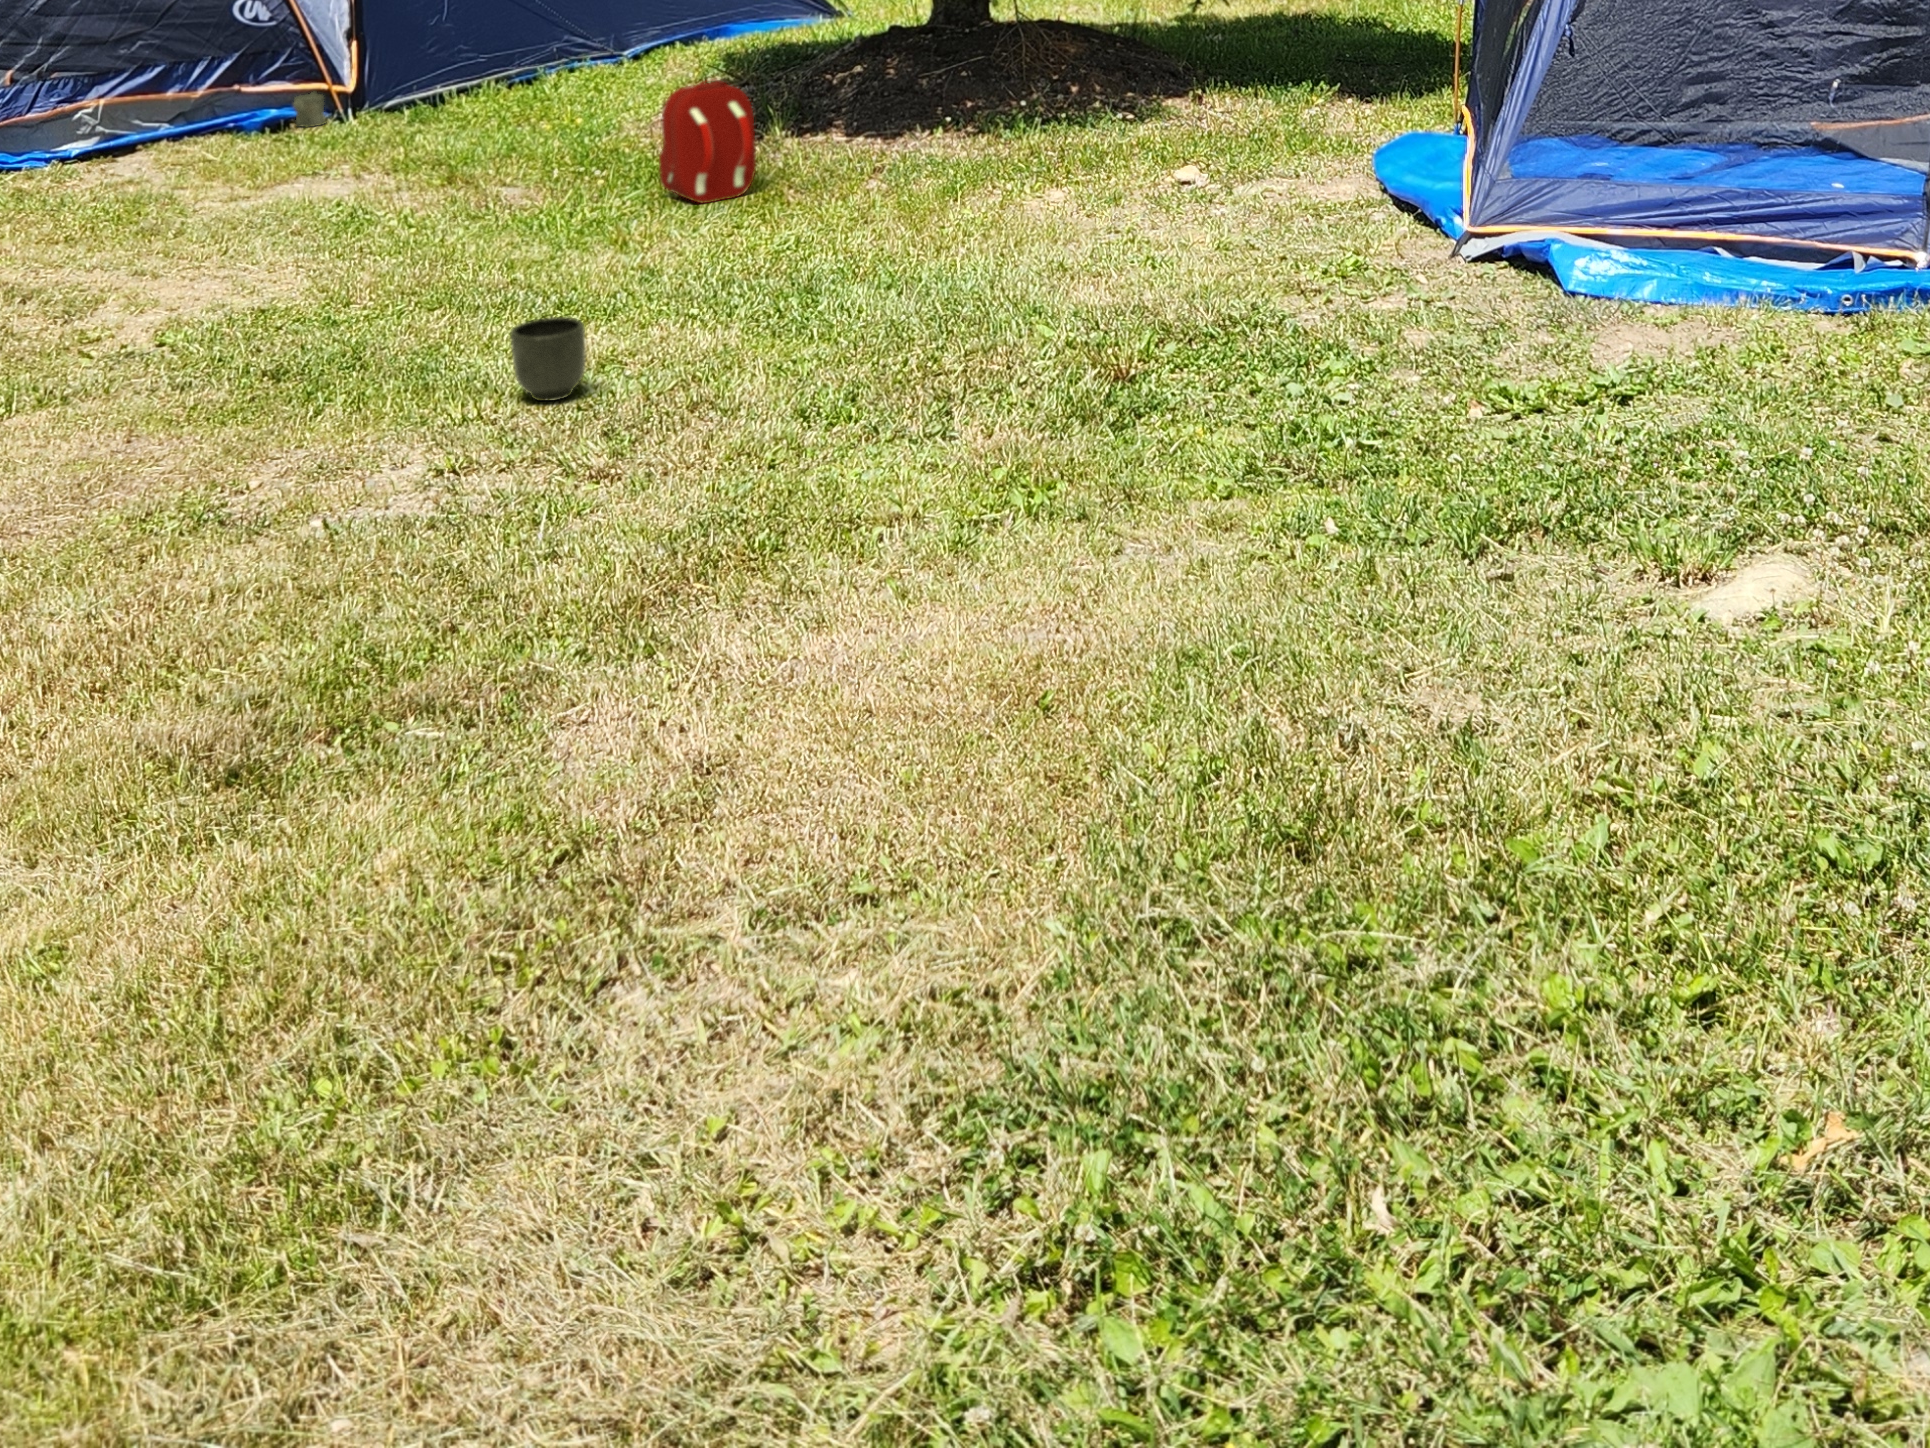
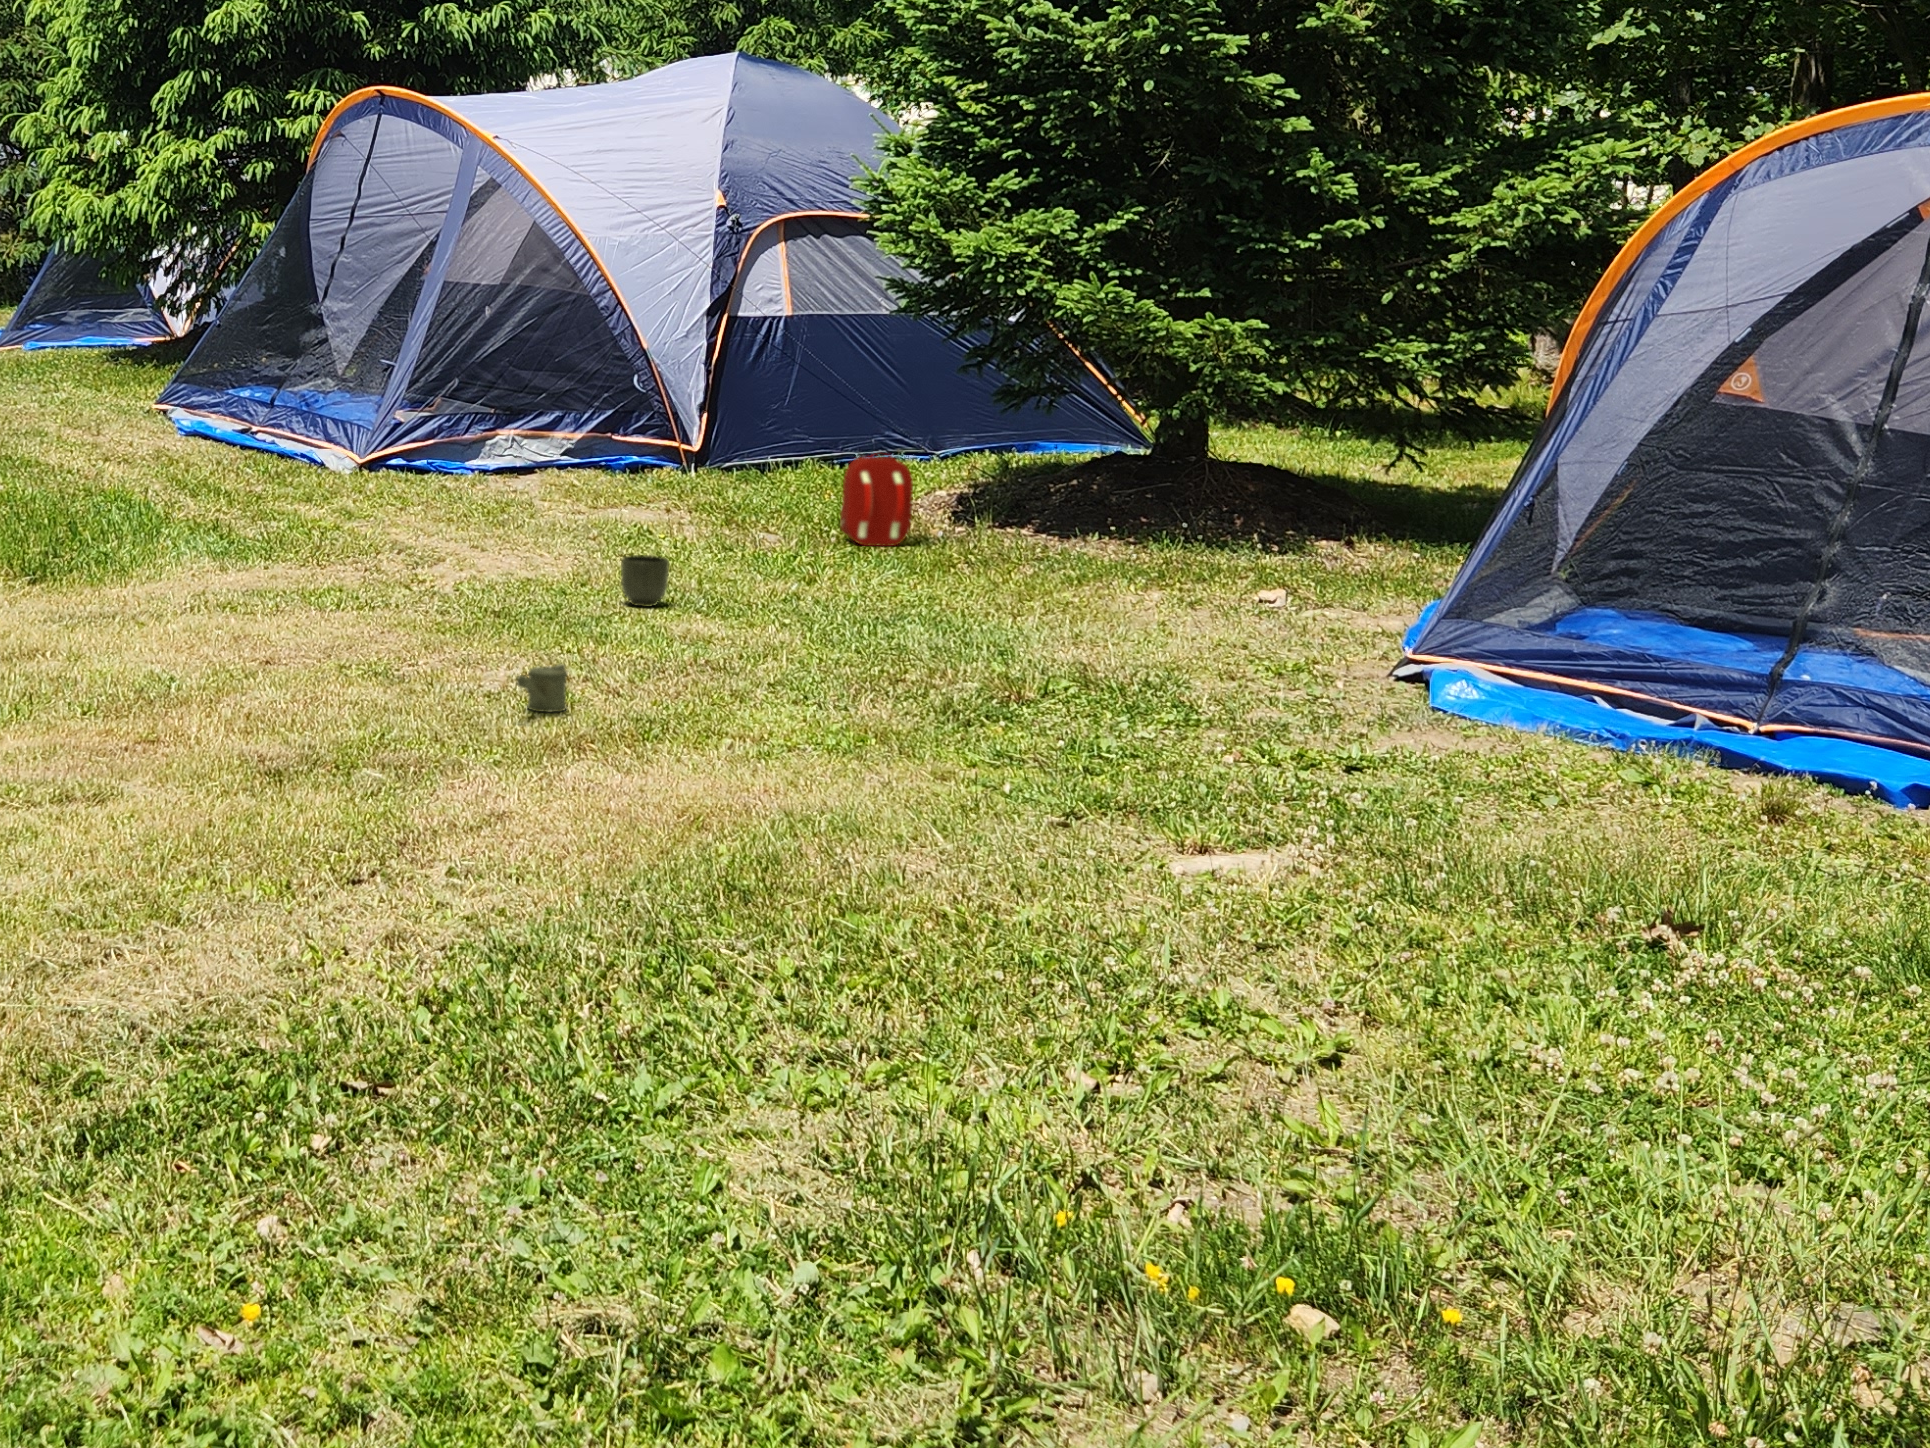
watering can: present [293,92,327,127] -> present [517,663,568,712]

